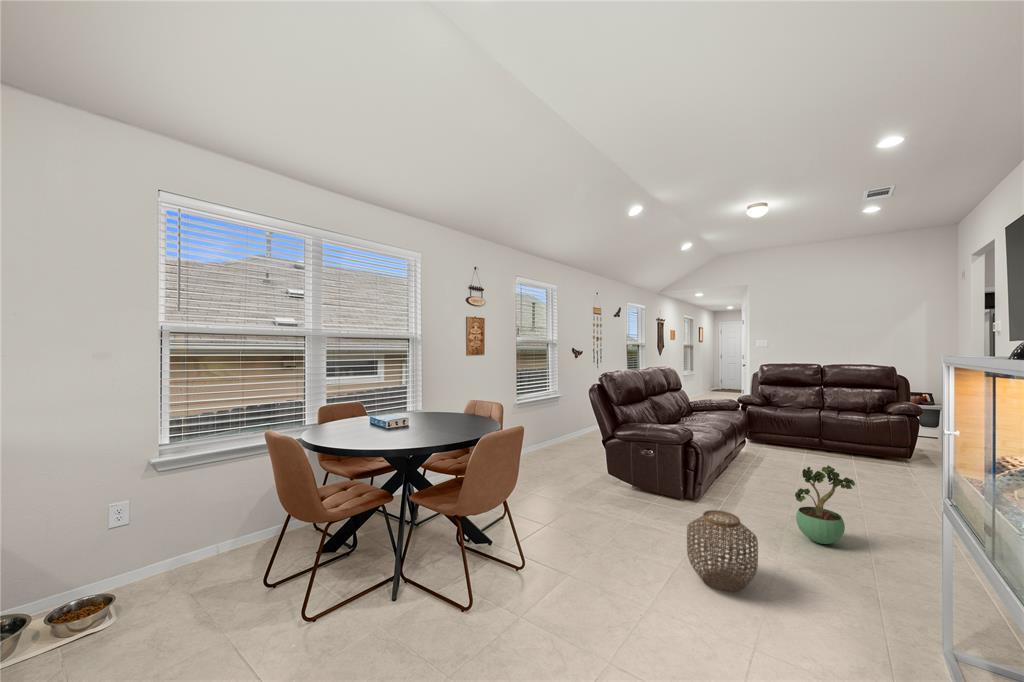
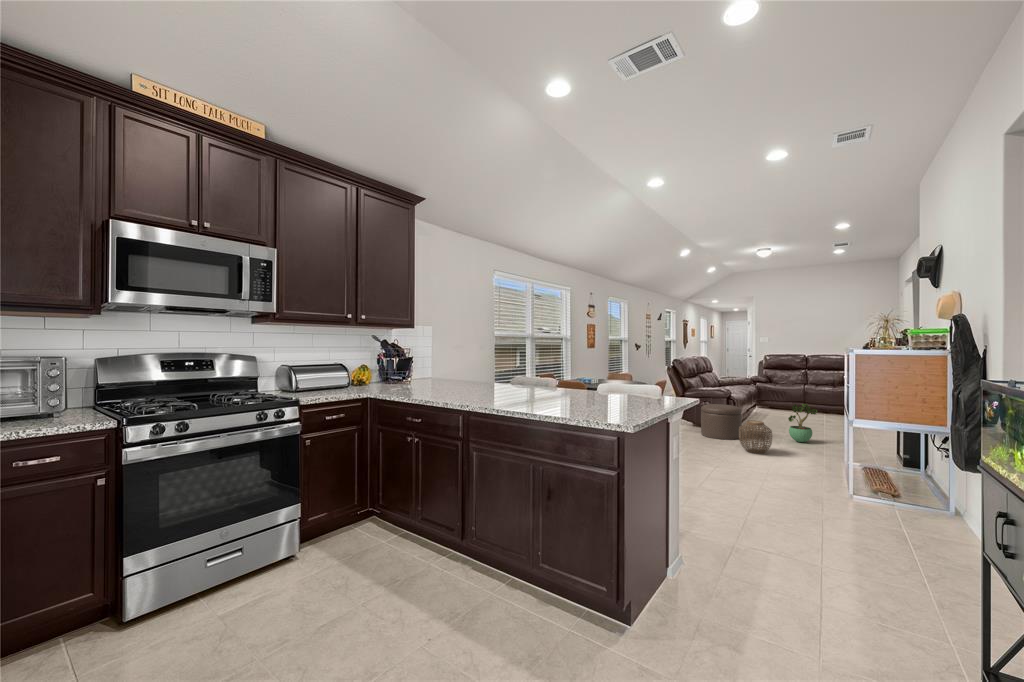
ottoman: none [633,455,705,530] -> present [701,404,742,440]

